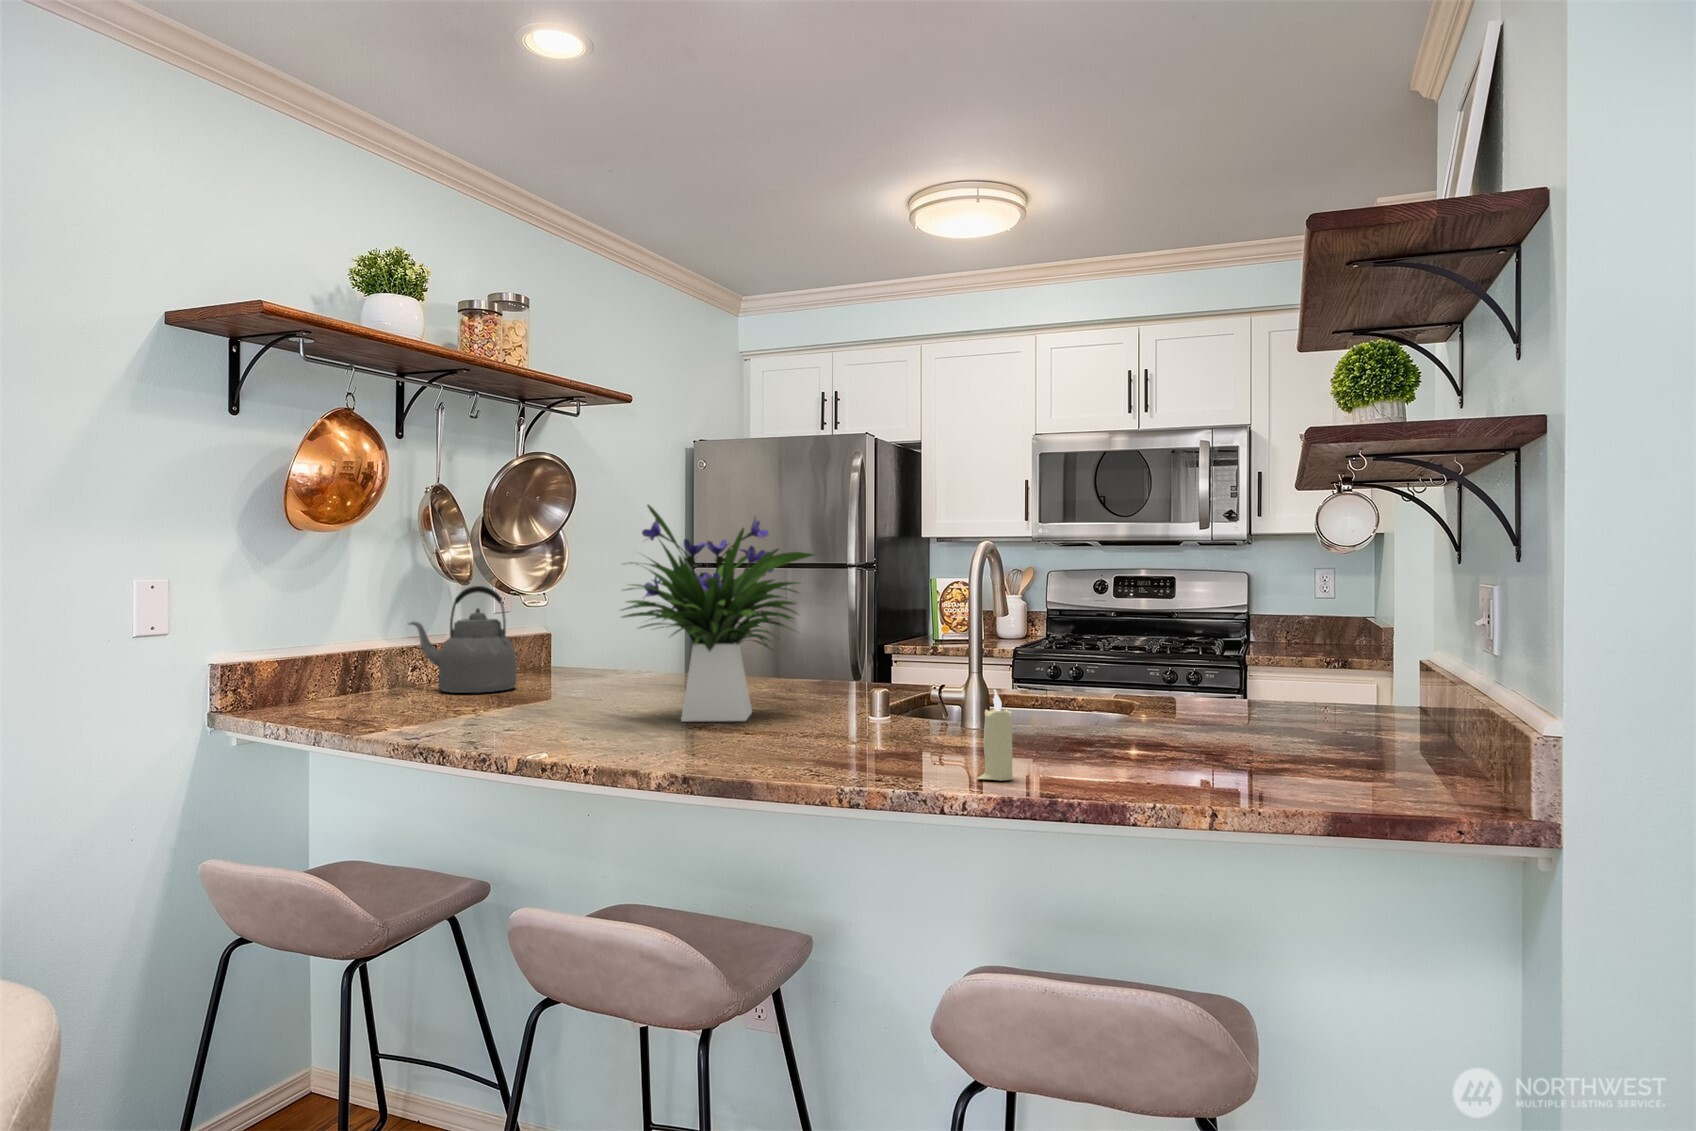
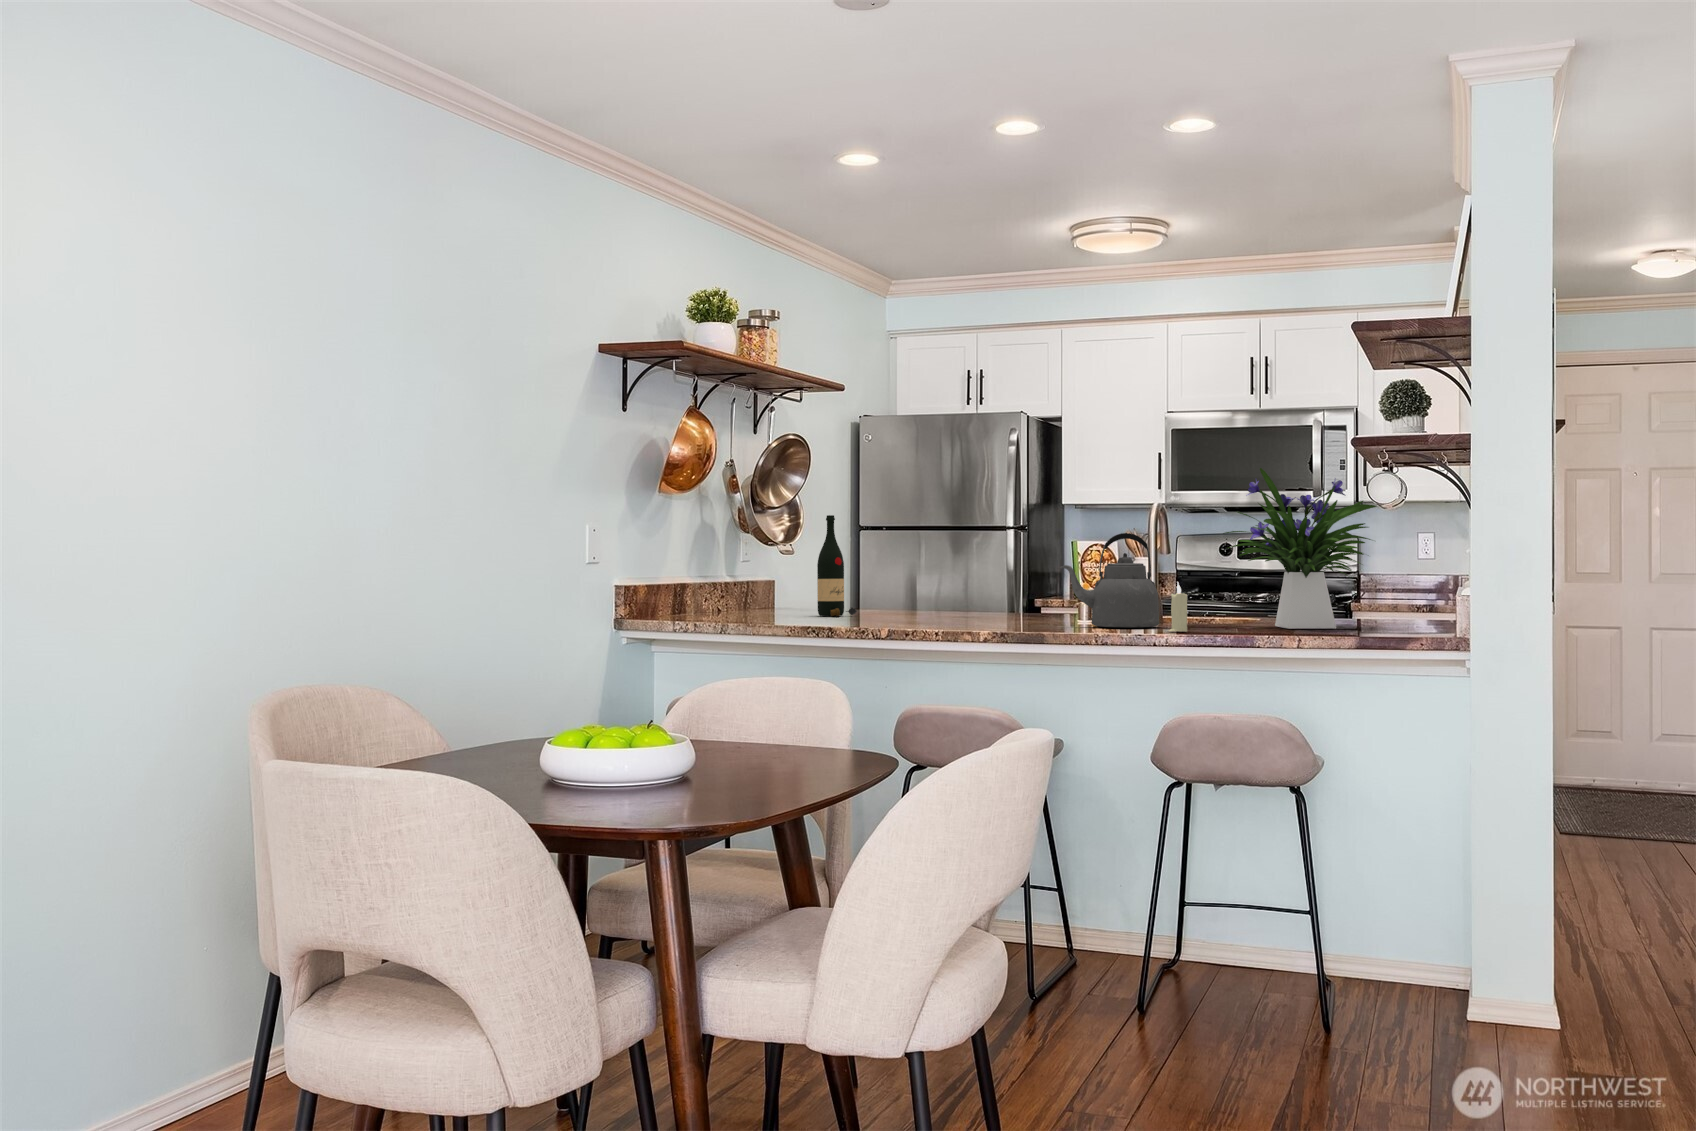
flower arrangement: present [622,505,814,721] -> present [1223,468,1377,629]
wine bottle: none [523,559,582,702] -> present [817,515,857,616]
kettle: present [409,586,516,693] -> present [1060,533,1159,628]

